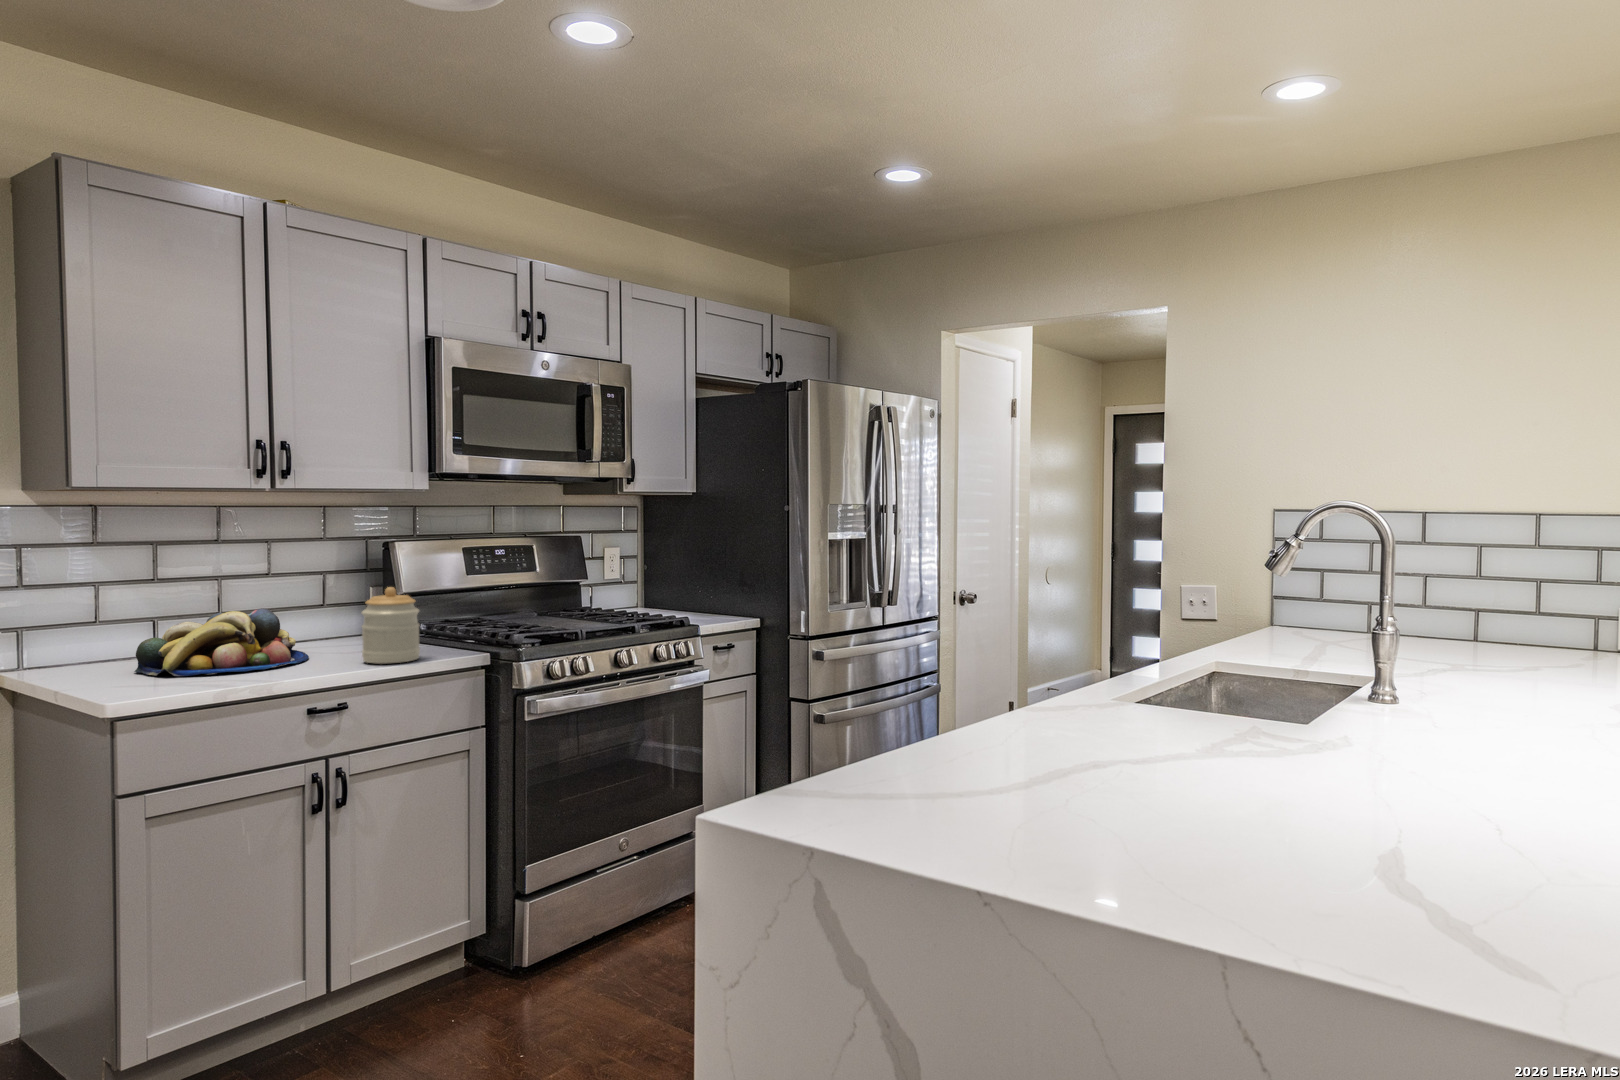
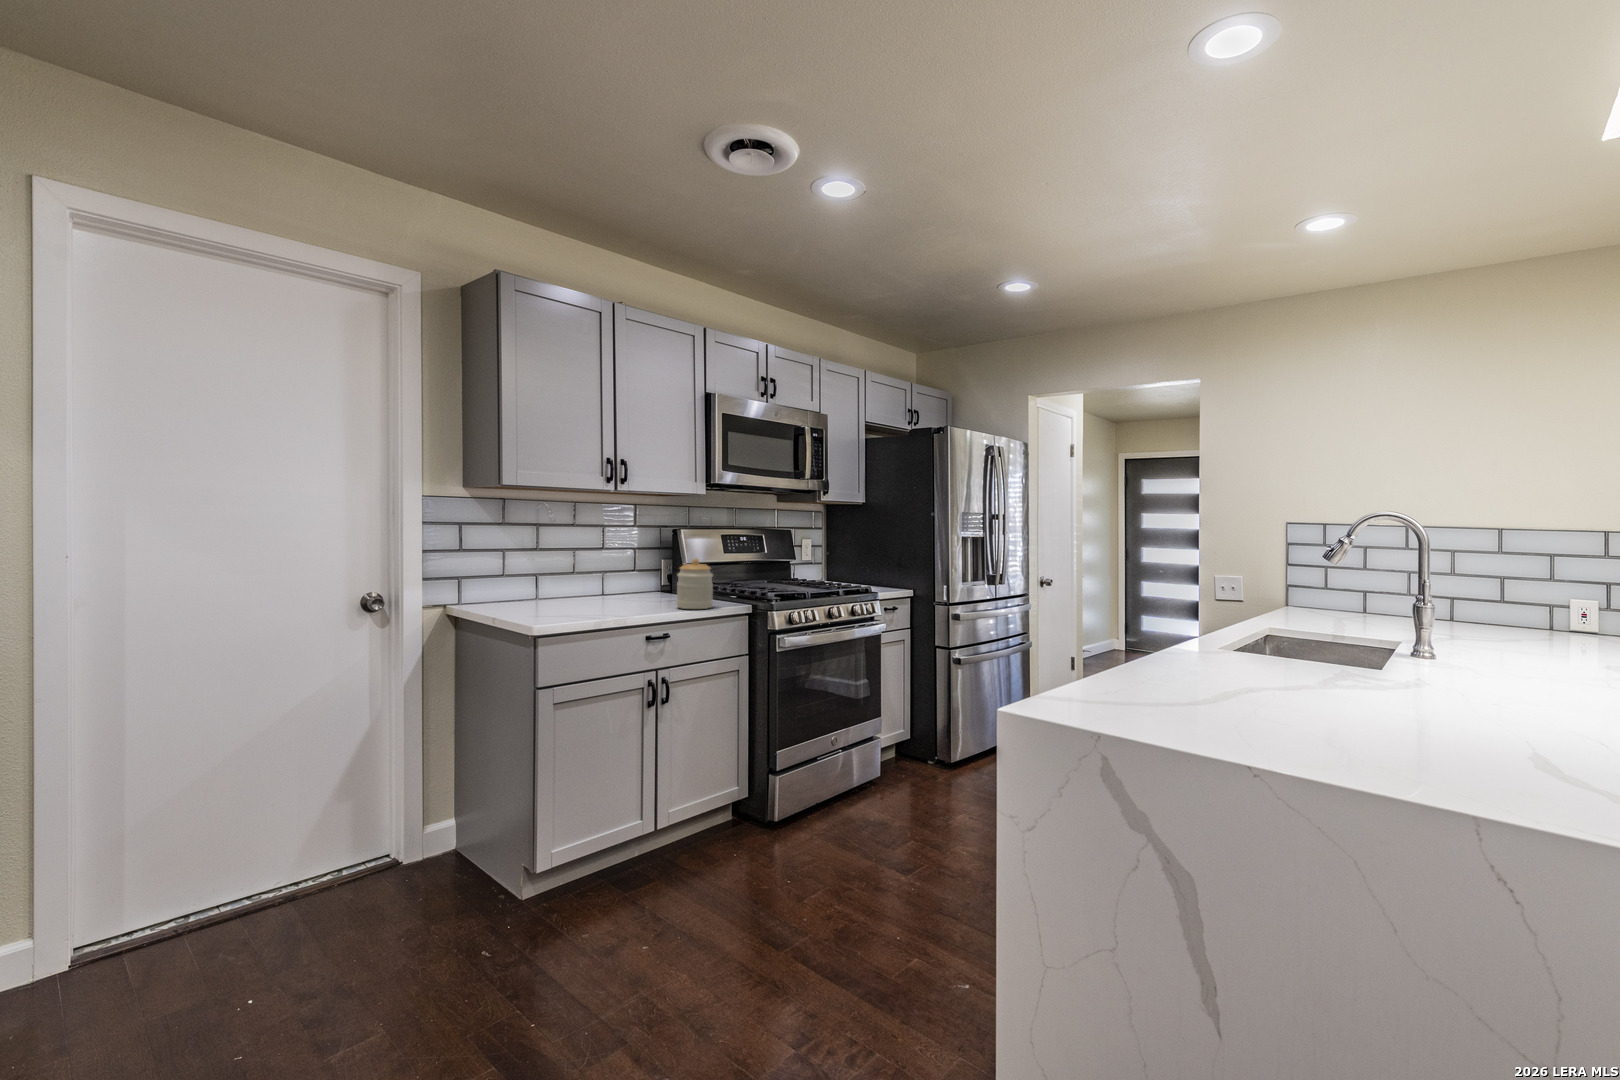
fruit bowl: present [134,608,309,676] -> none [535,571,639,613]

